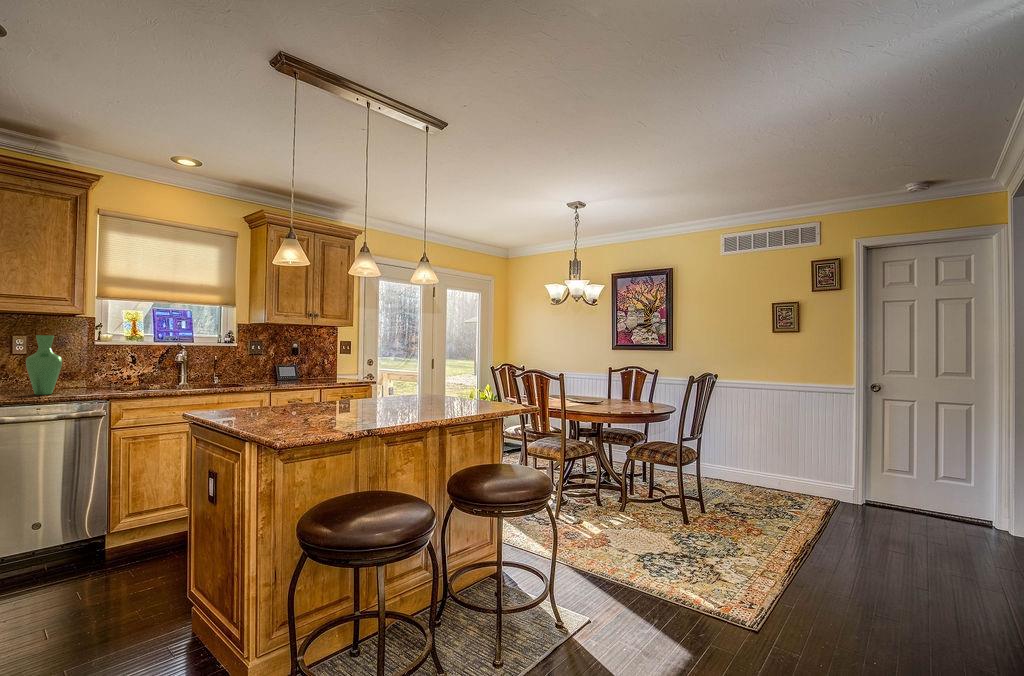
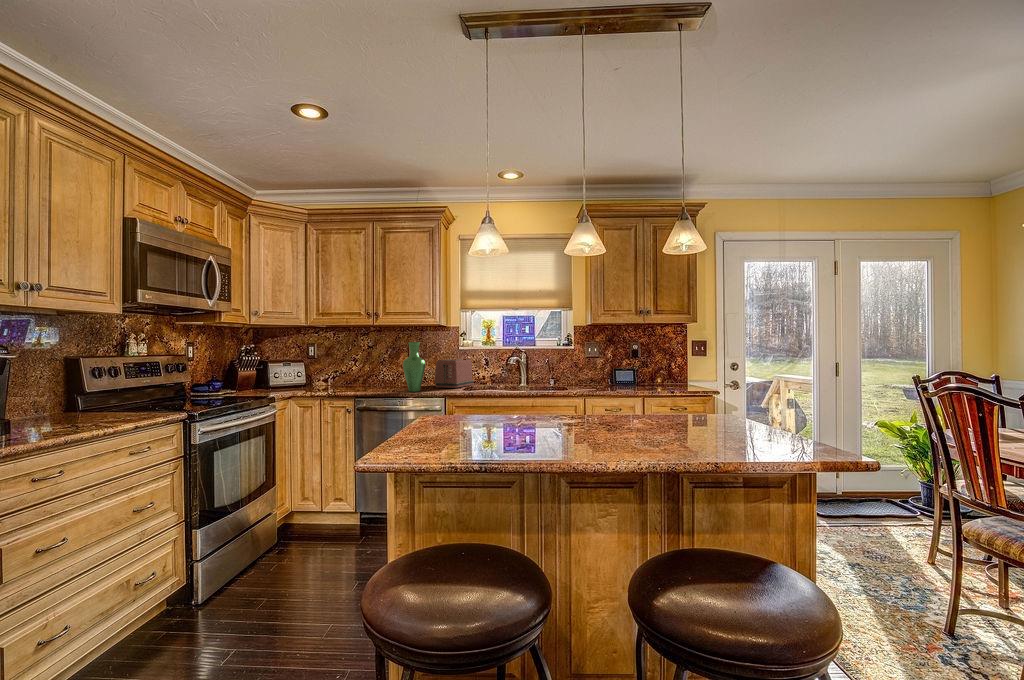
toaster: none [63,356,112,389] -> present [434,359,474,388]

